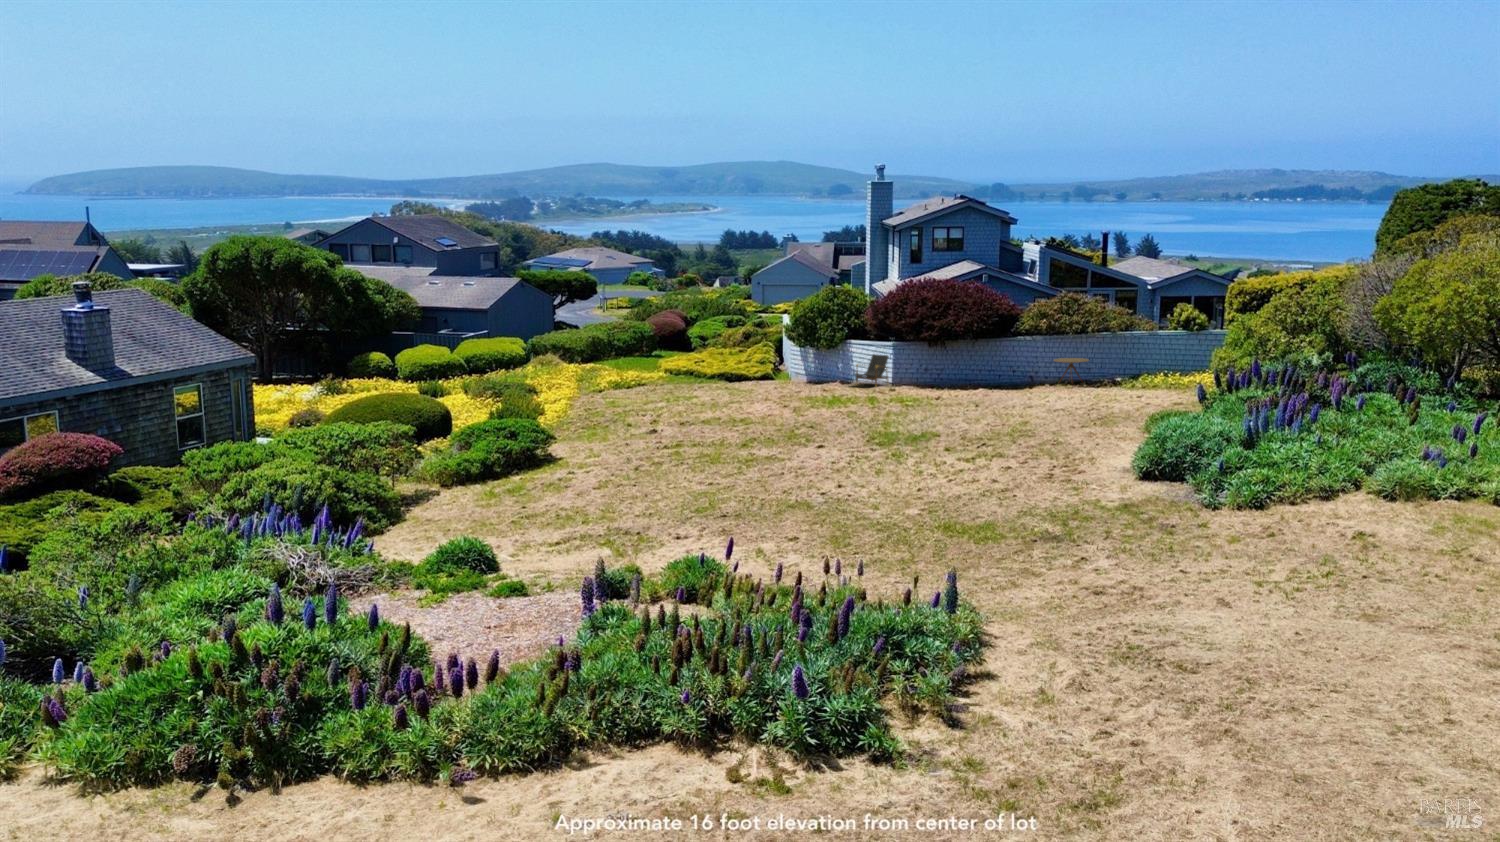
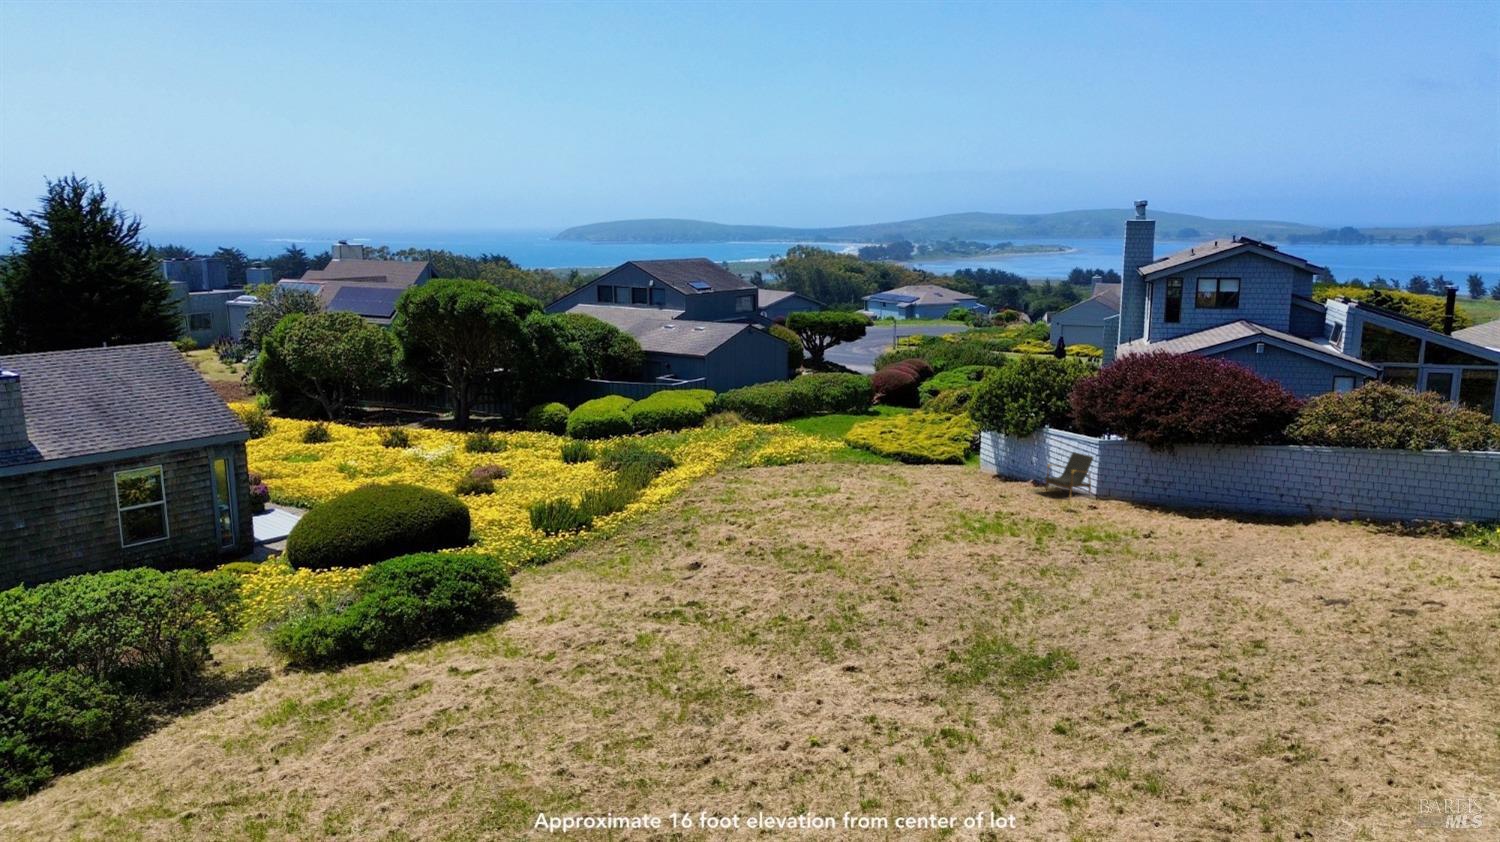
round table: present [1054,358,1089,381] -> none [1347,483,1410,527]

